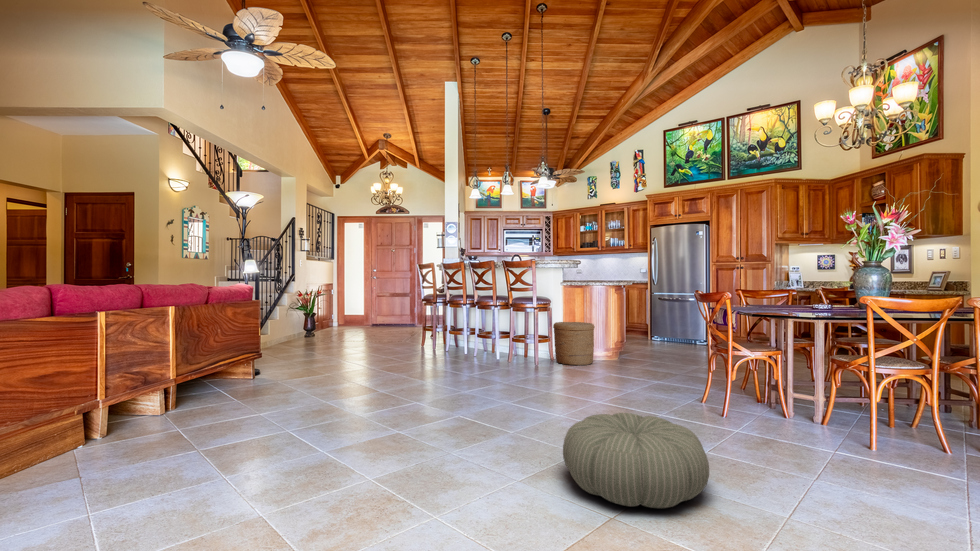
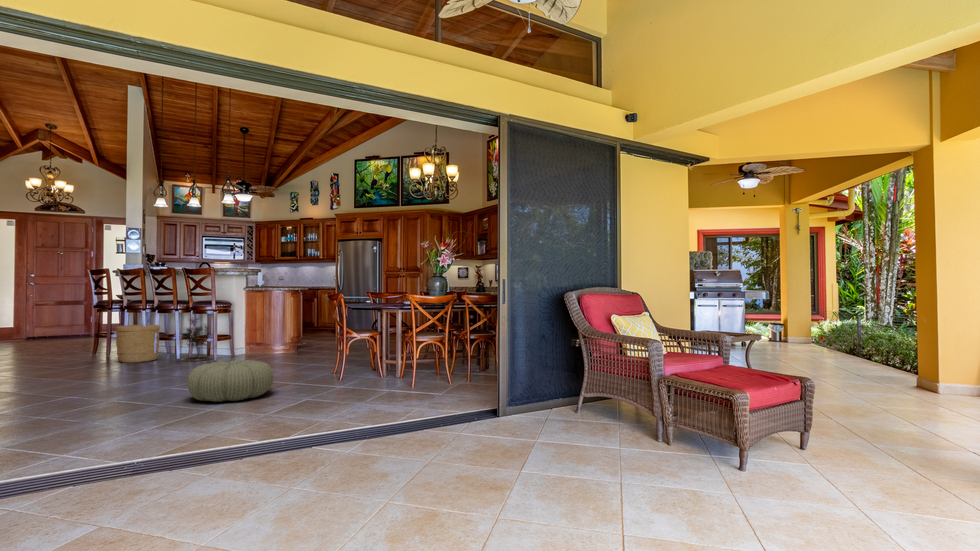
potted tree: none [503,310,537,368] -> present [182,313,212,361]
woven basket: present [553,322,595,365] -> present [116,325,160,363]

